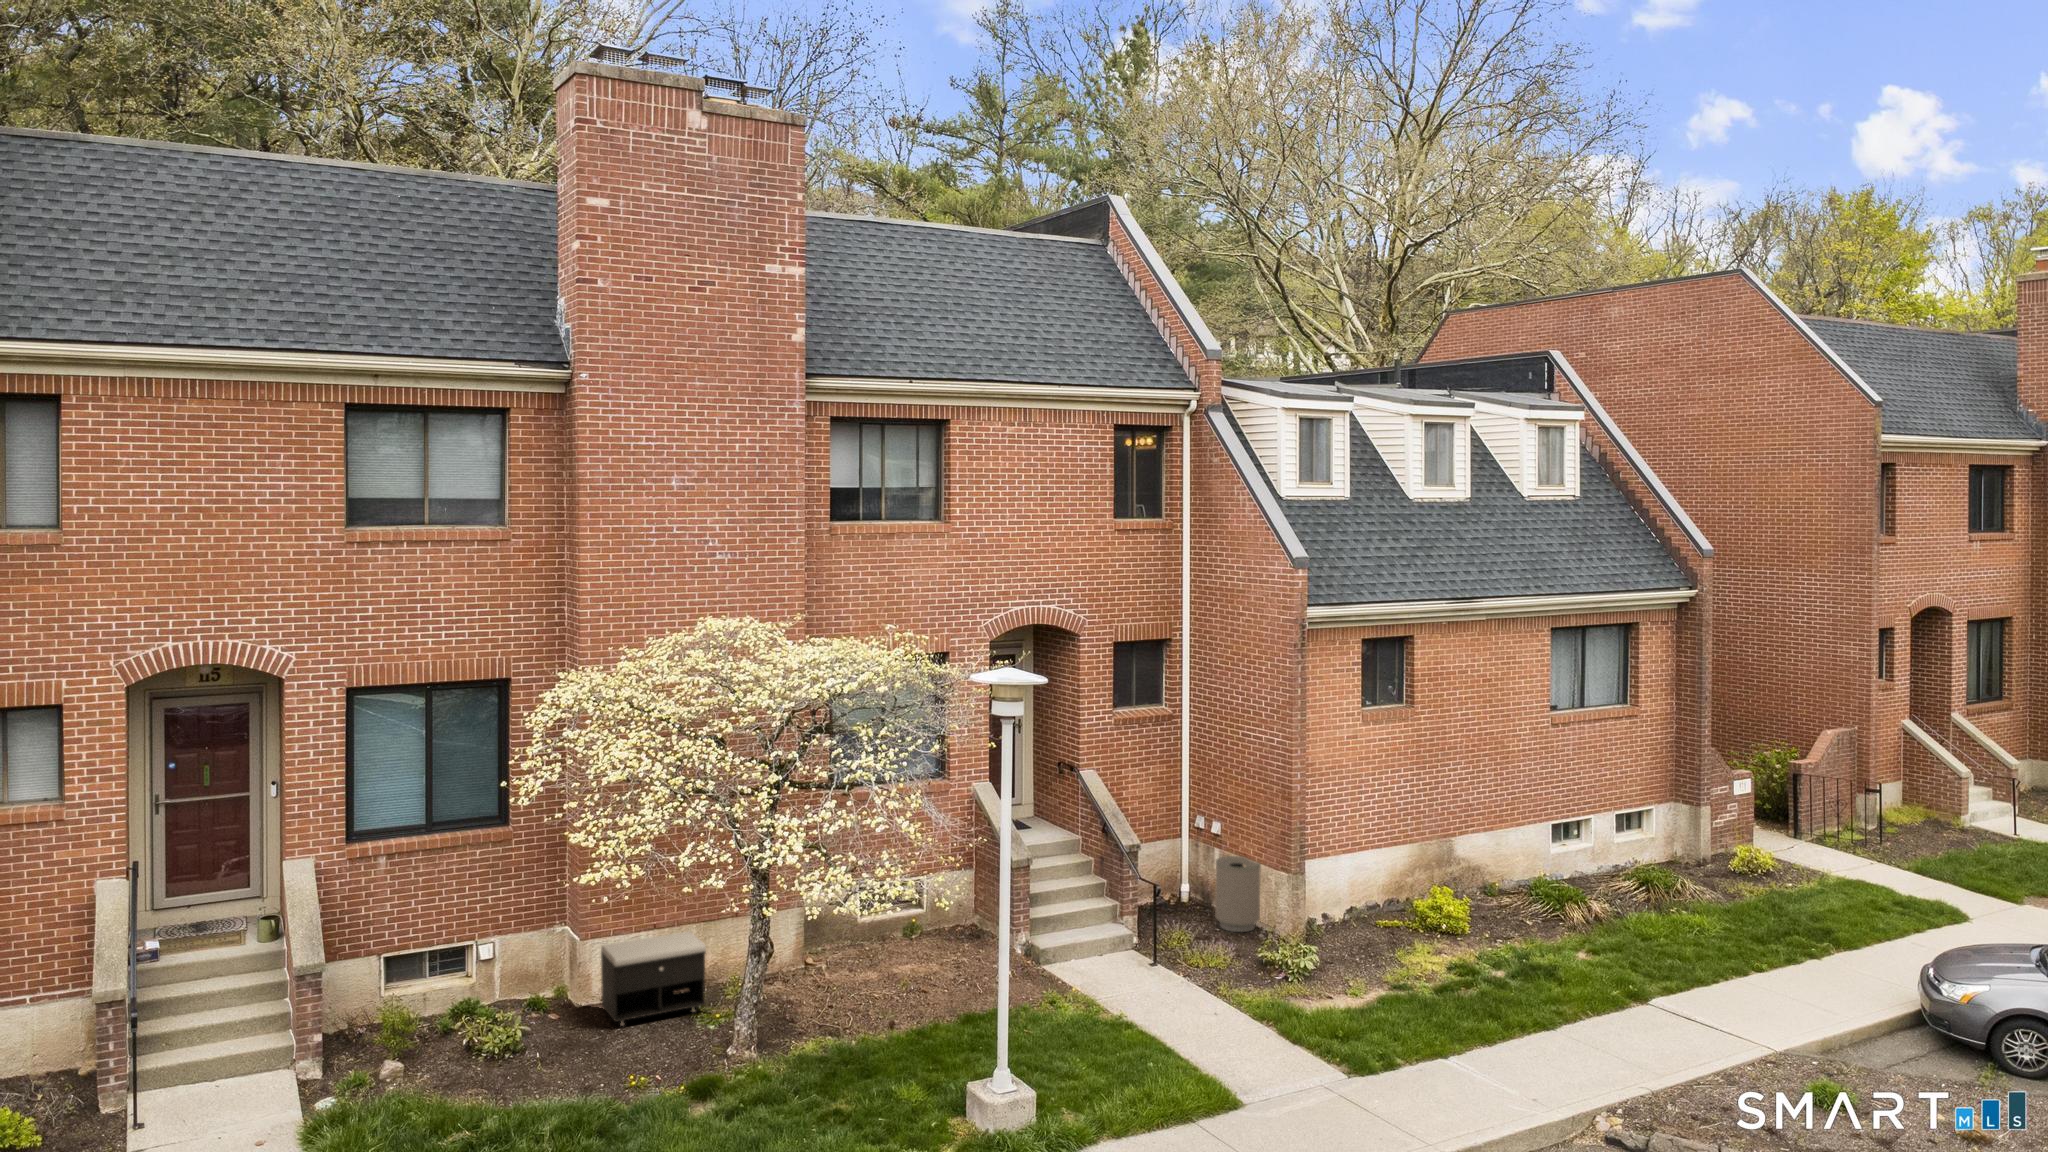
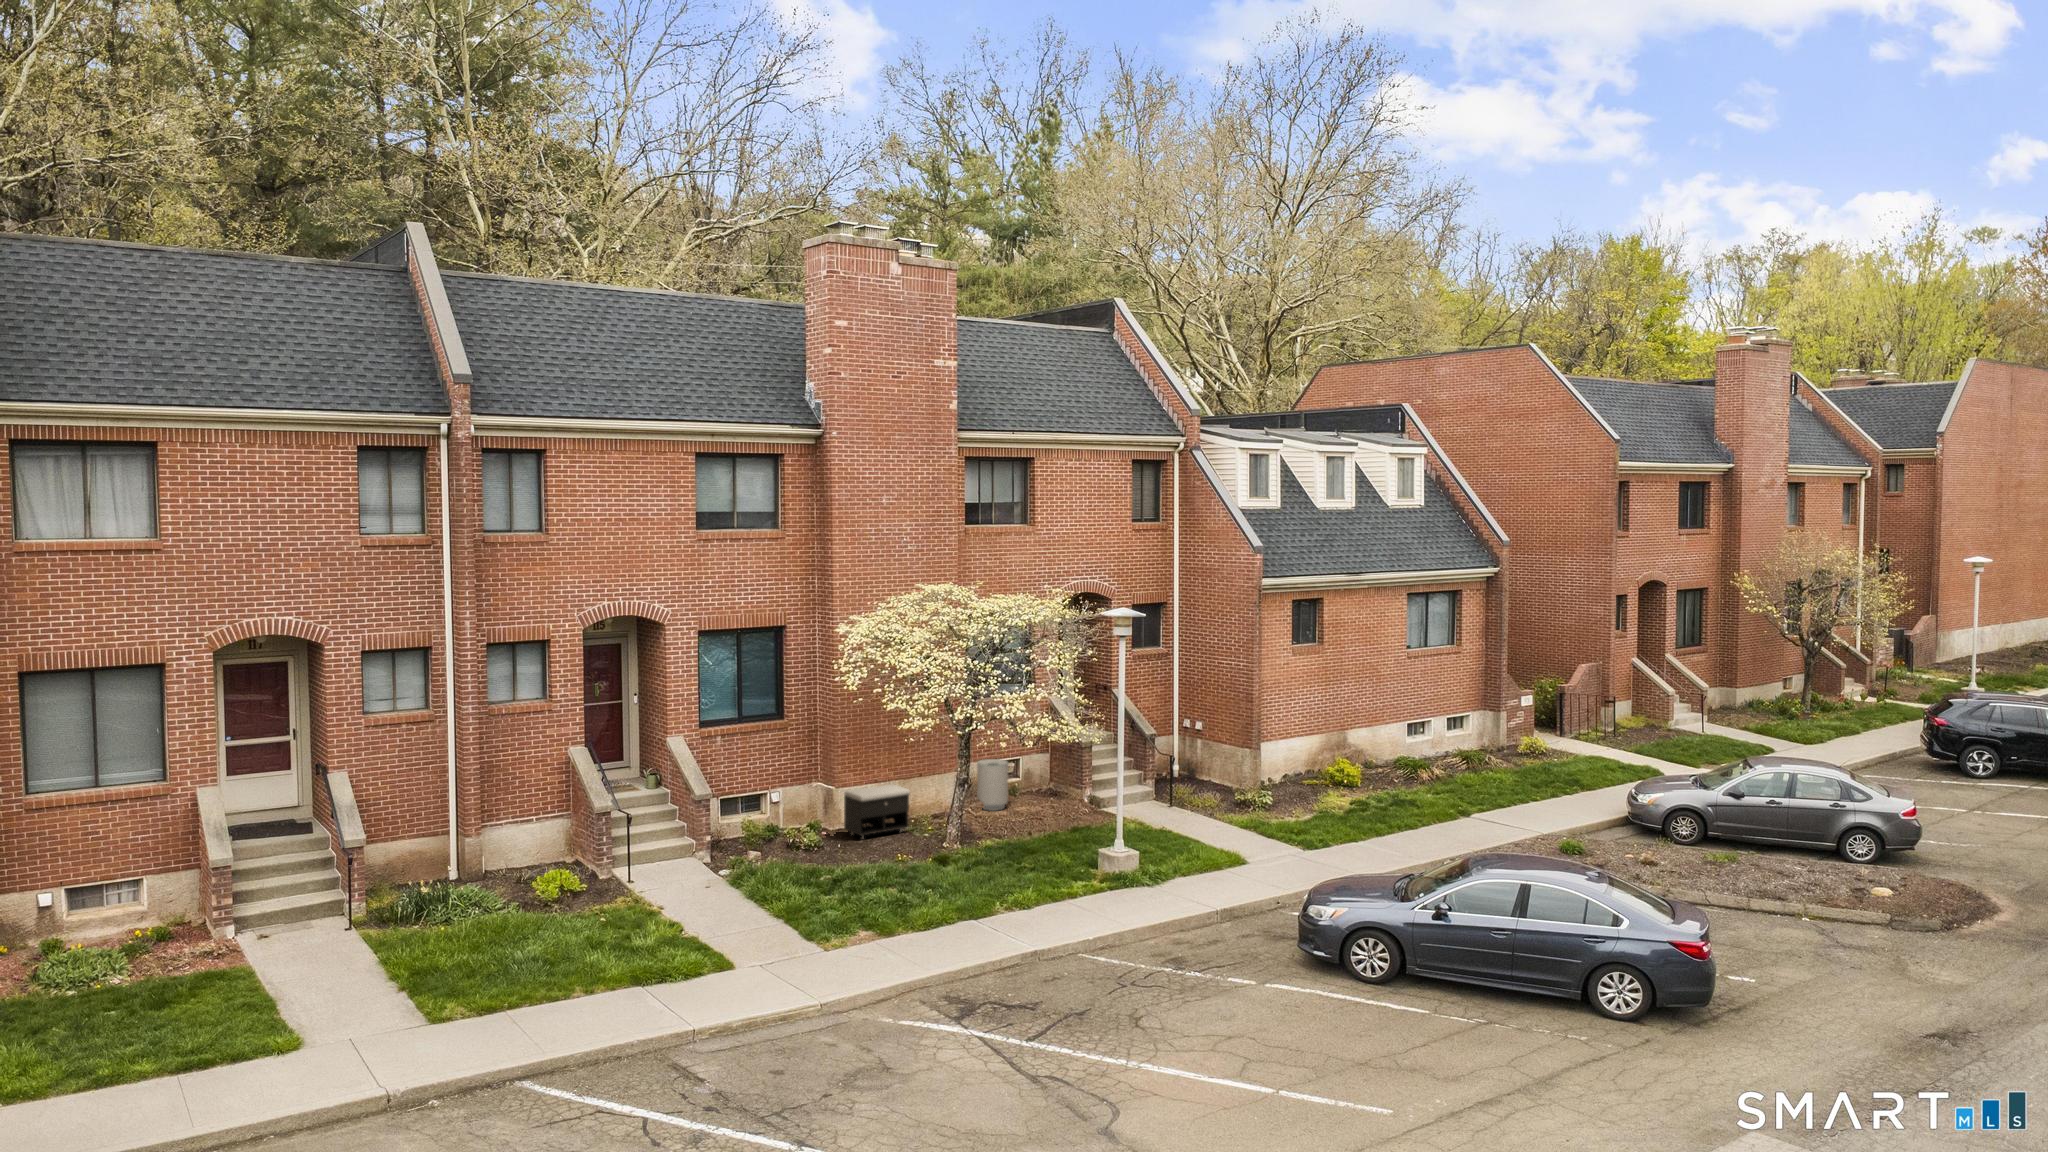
trash can: present [1215,856,1261,932] -> present [977,759,1008,811]

